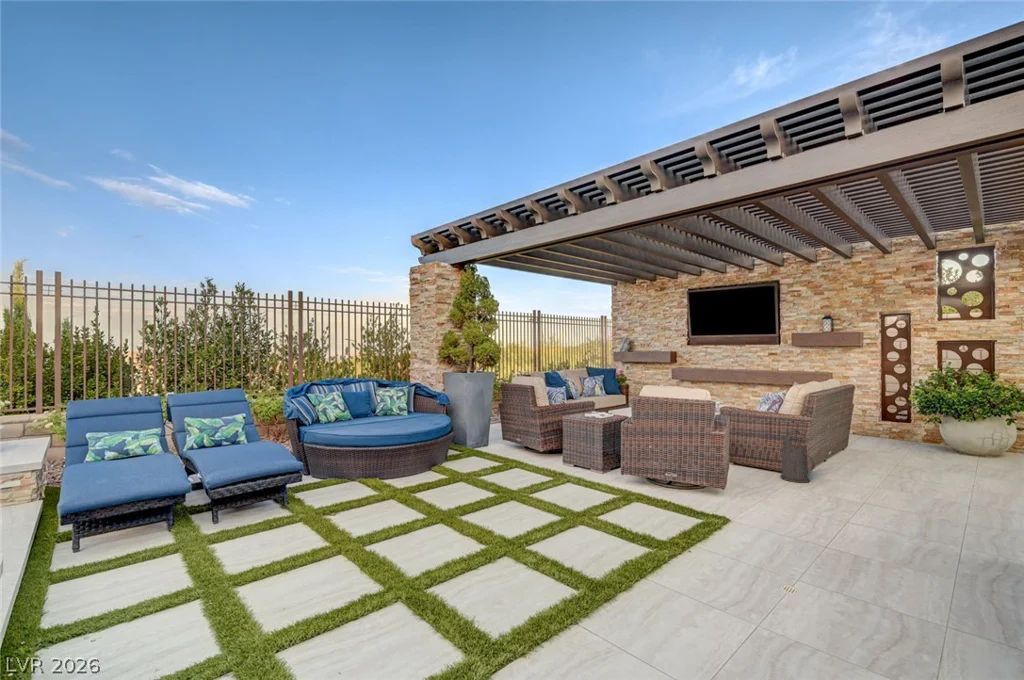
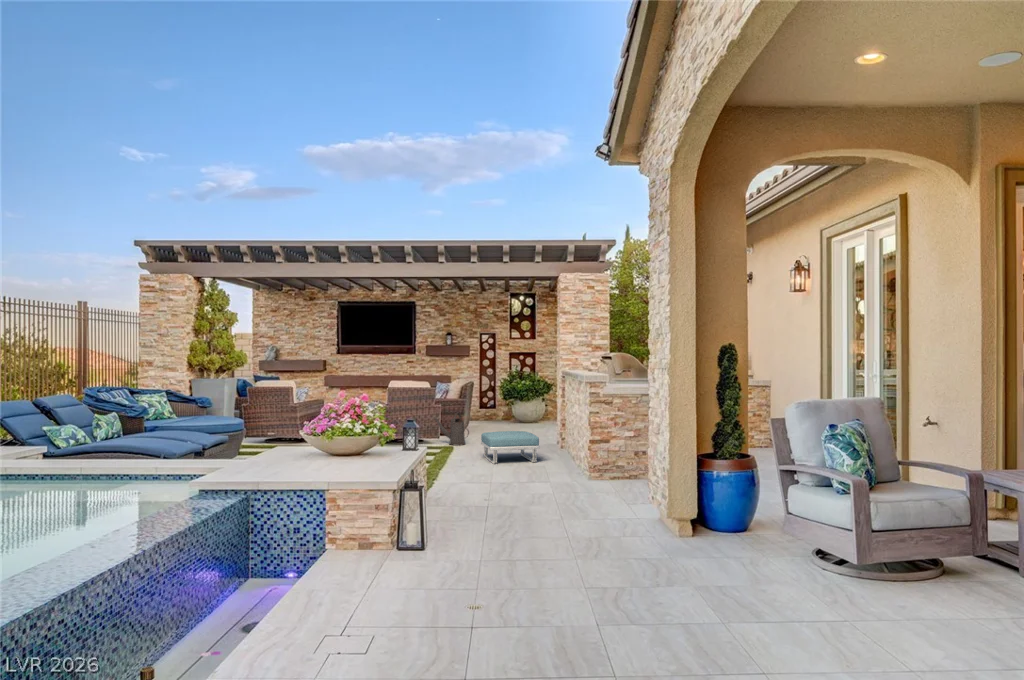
footstool: none [805,480,946,579] -> present [481,431,540,464]

